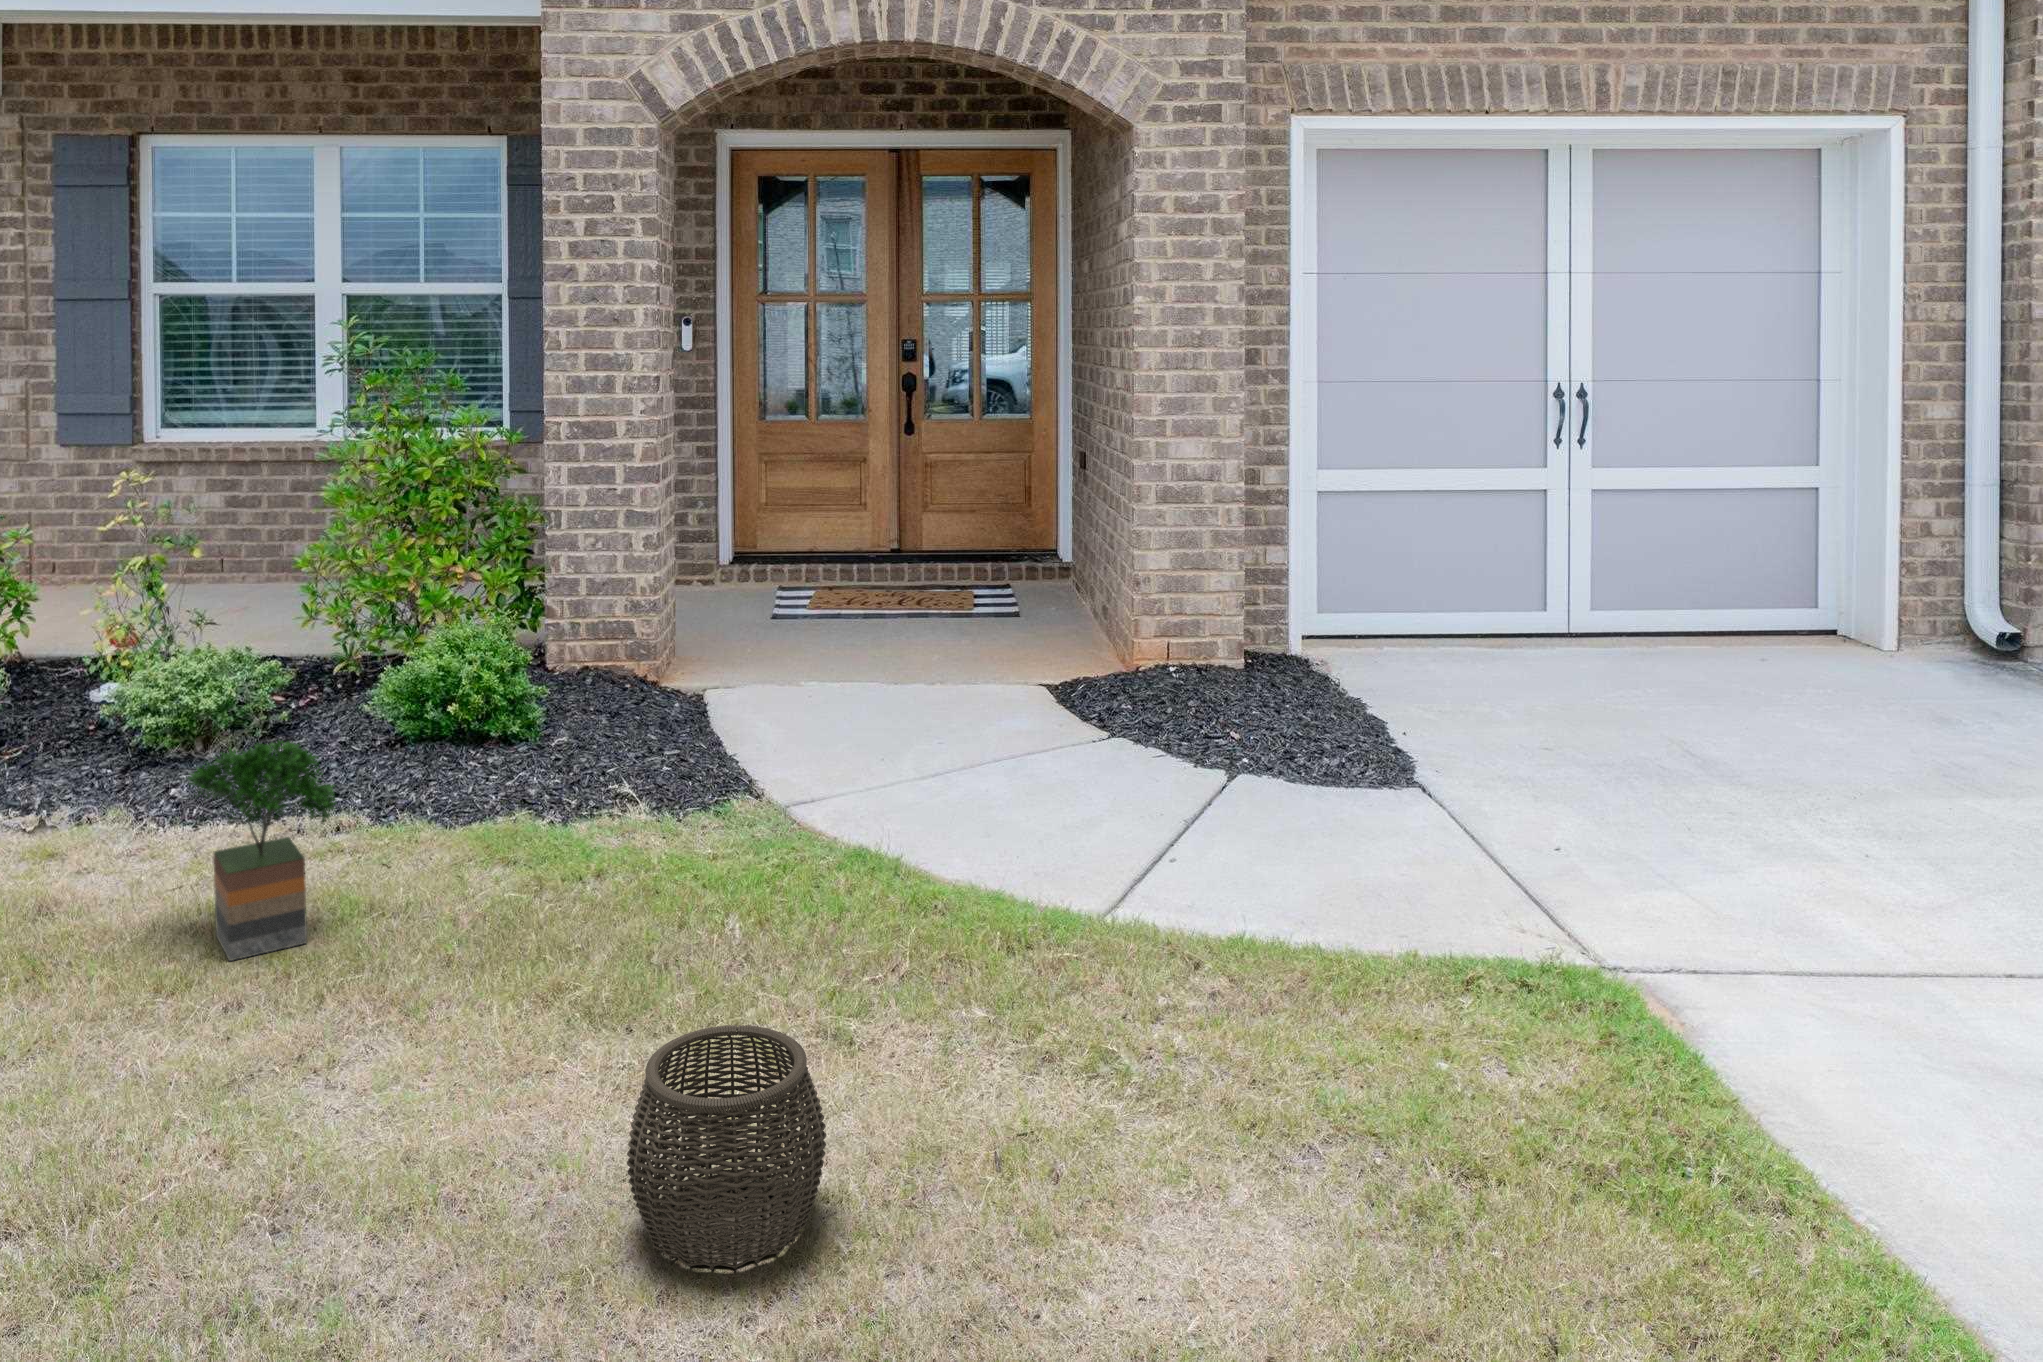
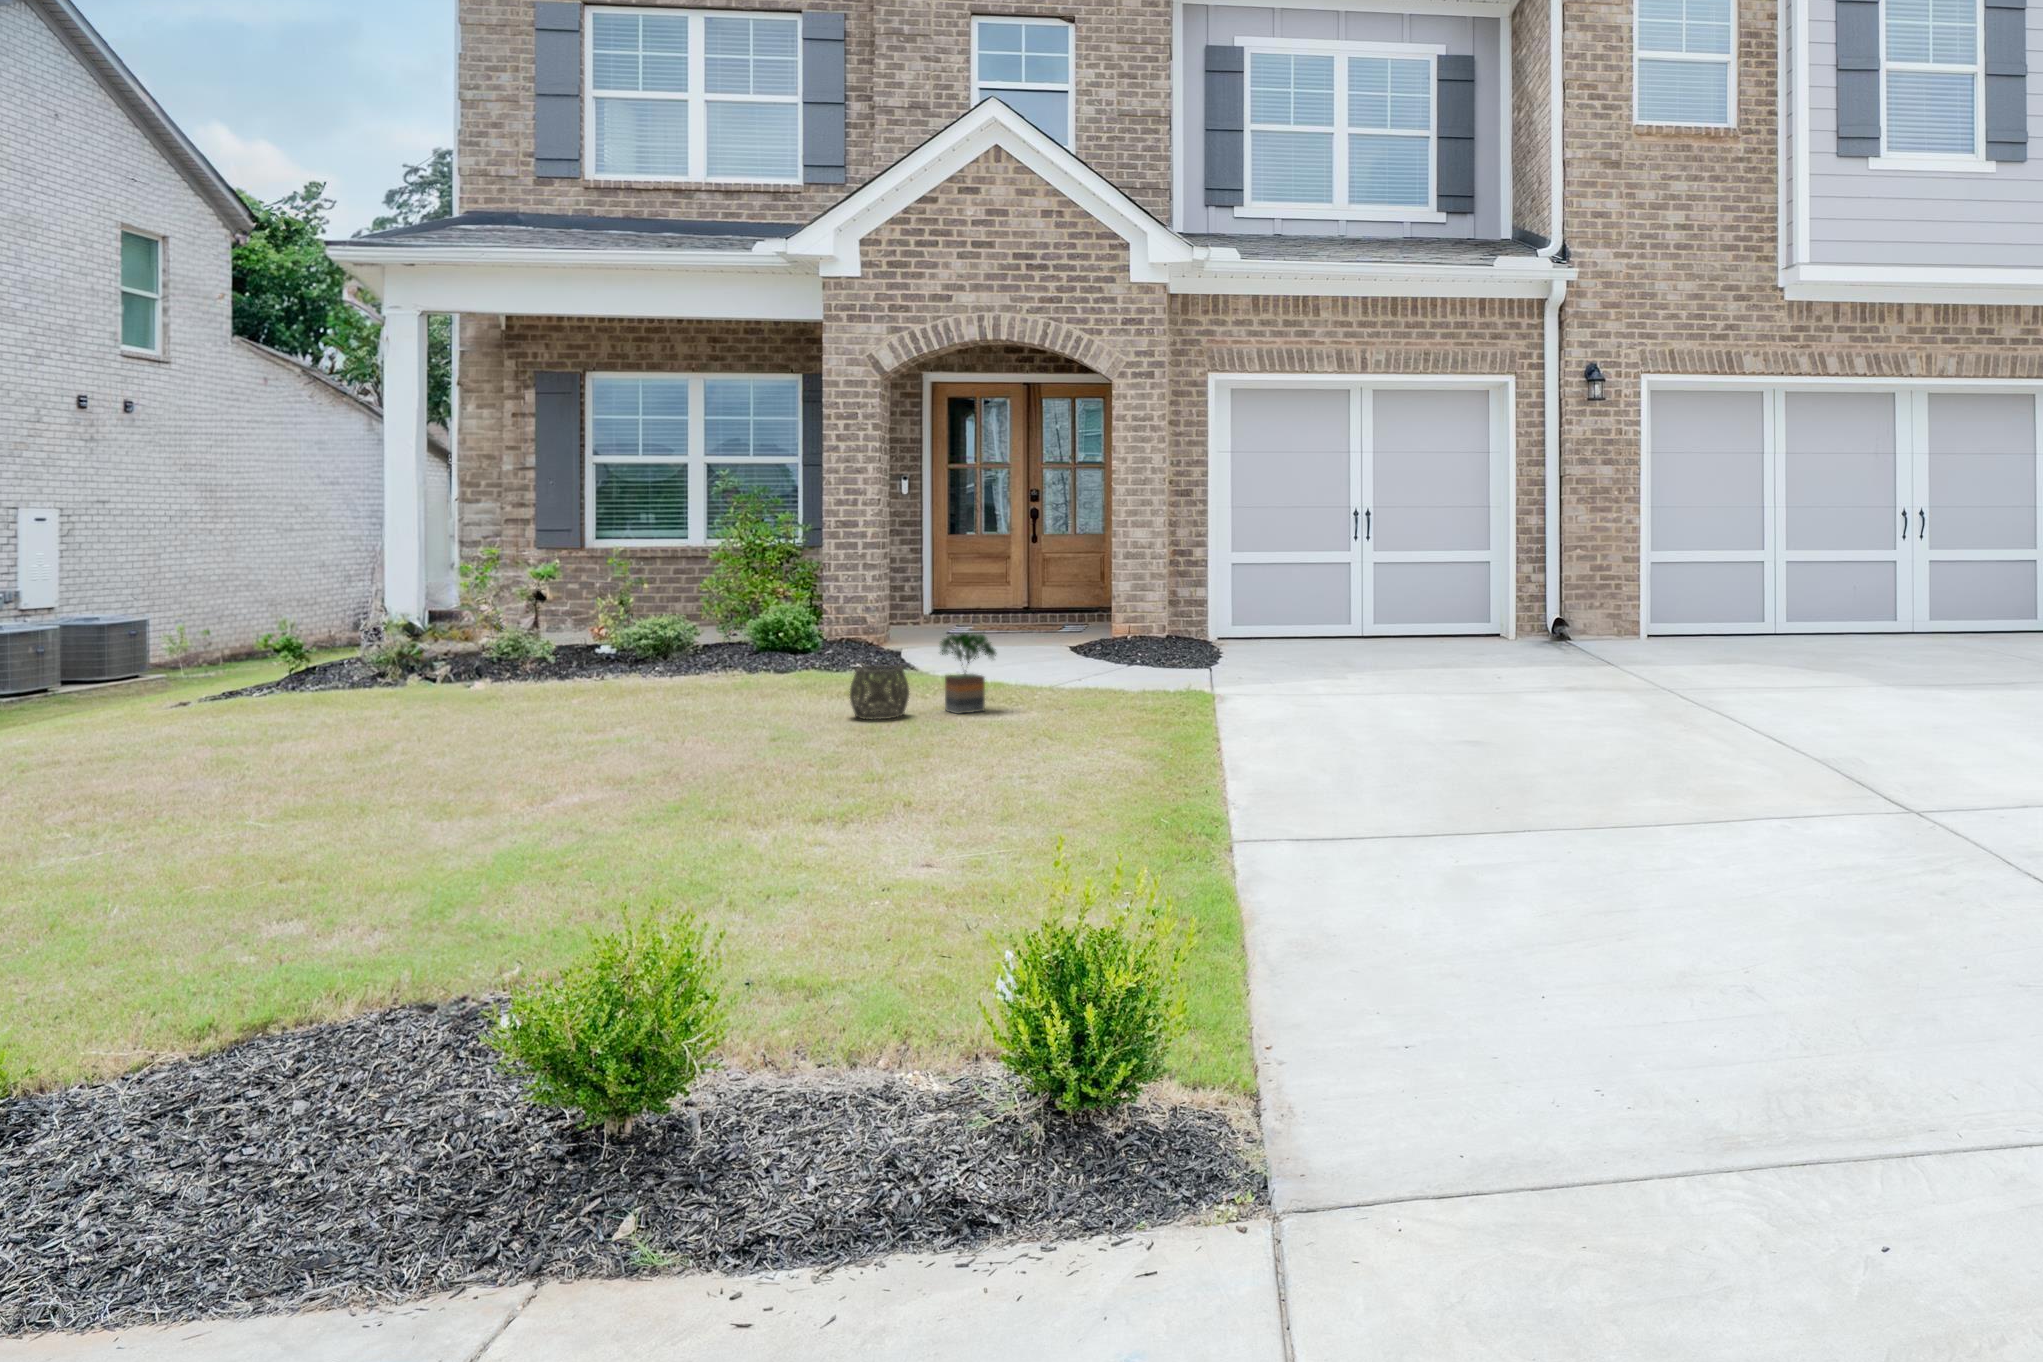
potted tree: present [190,739,335,961] -> present [940,633,997,714]

